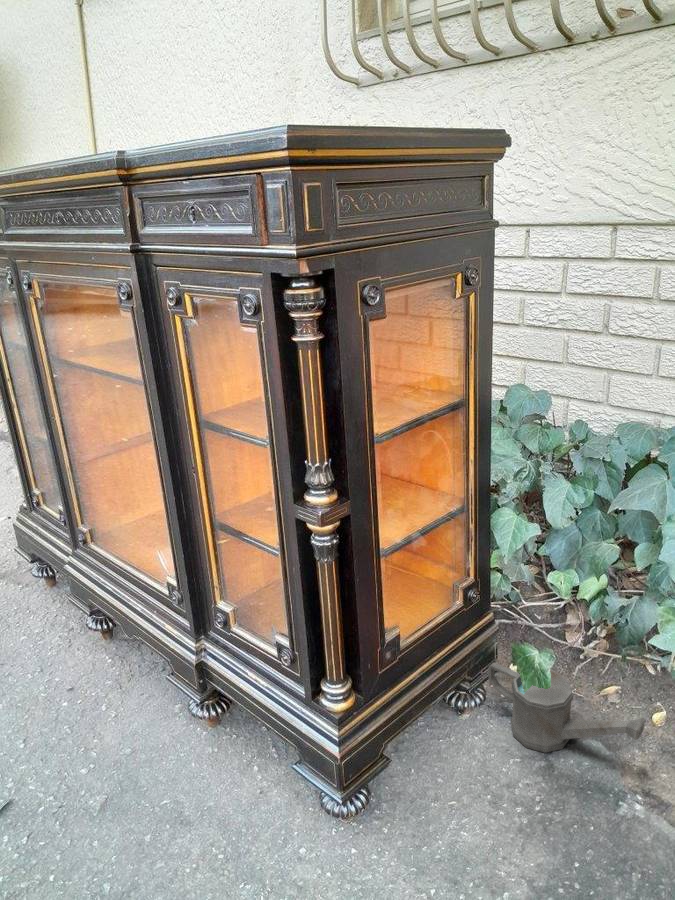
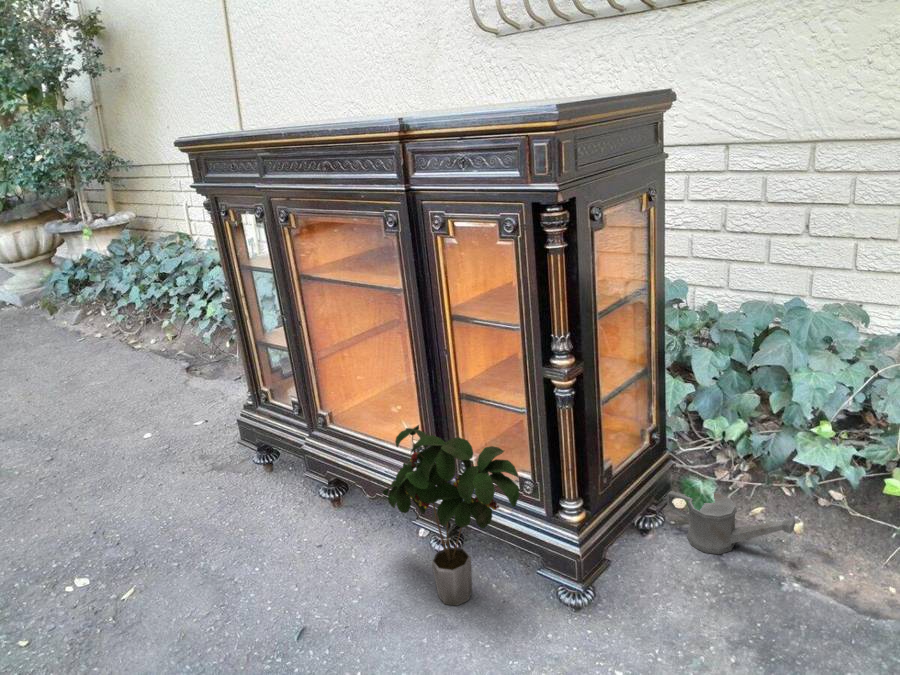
potted plant: none [119,562,264,797] -> present [383,425,519,606]

